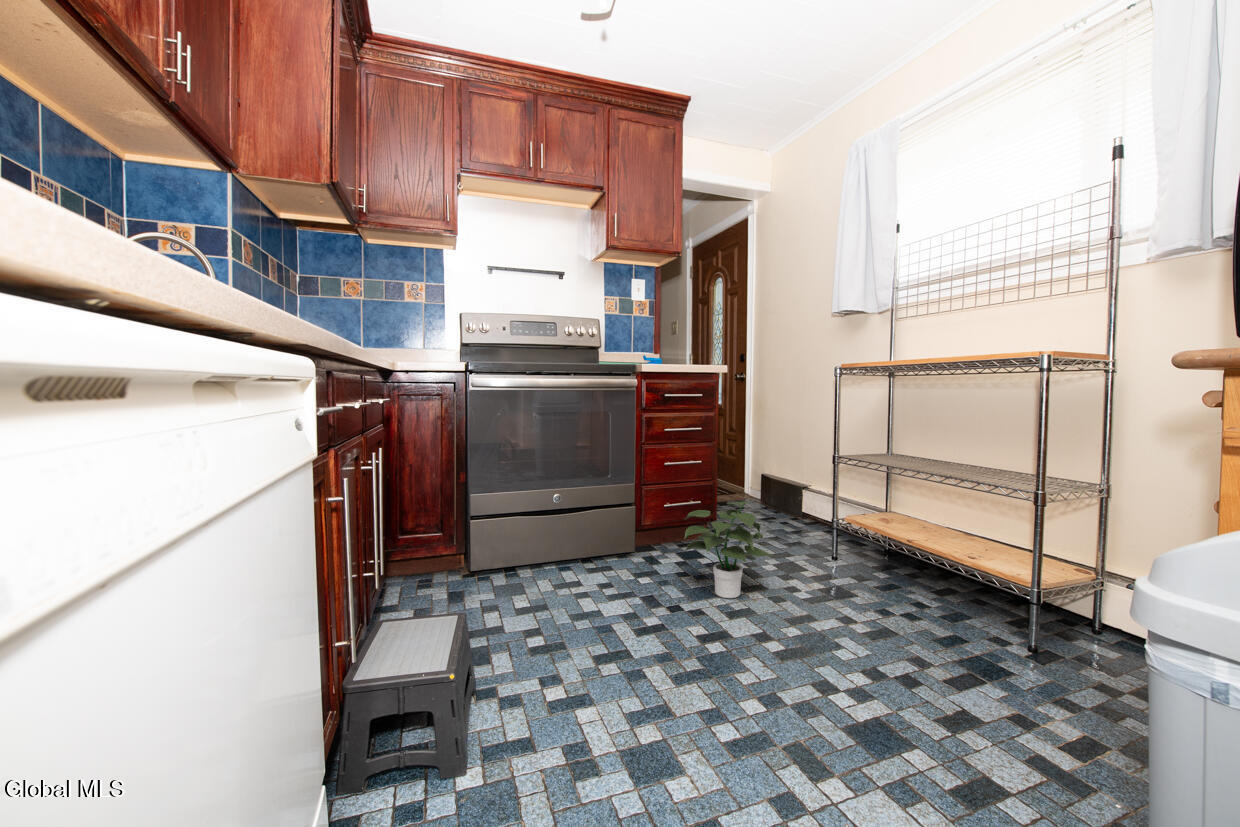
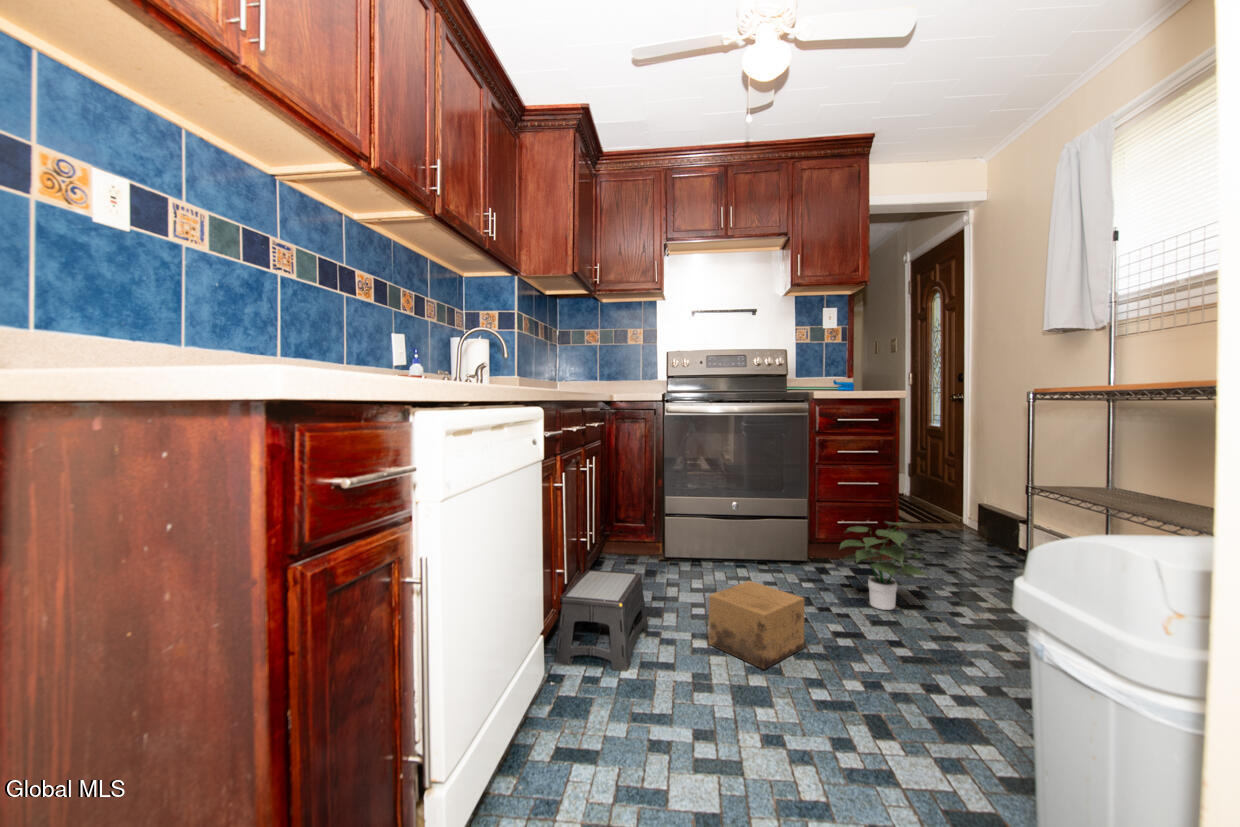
cardboard box: none [567,594,679,713] -> present [709,581,804,670]

